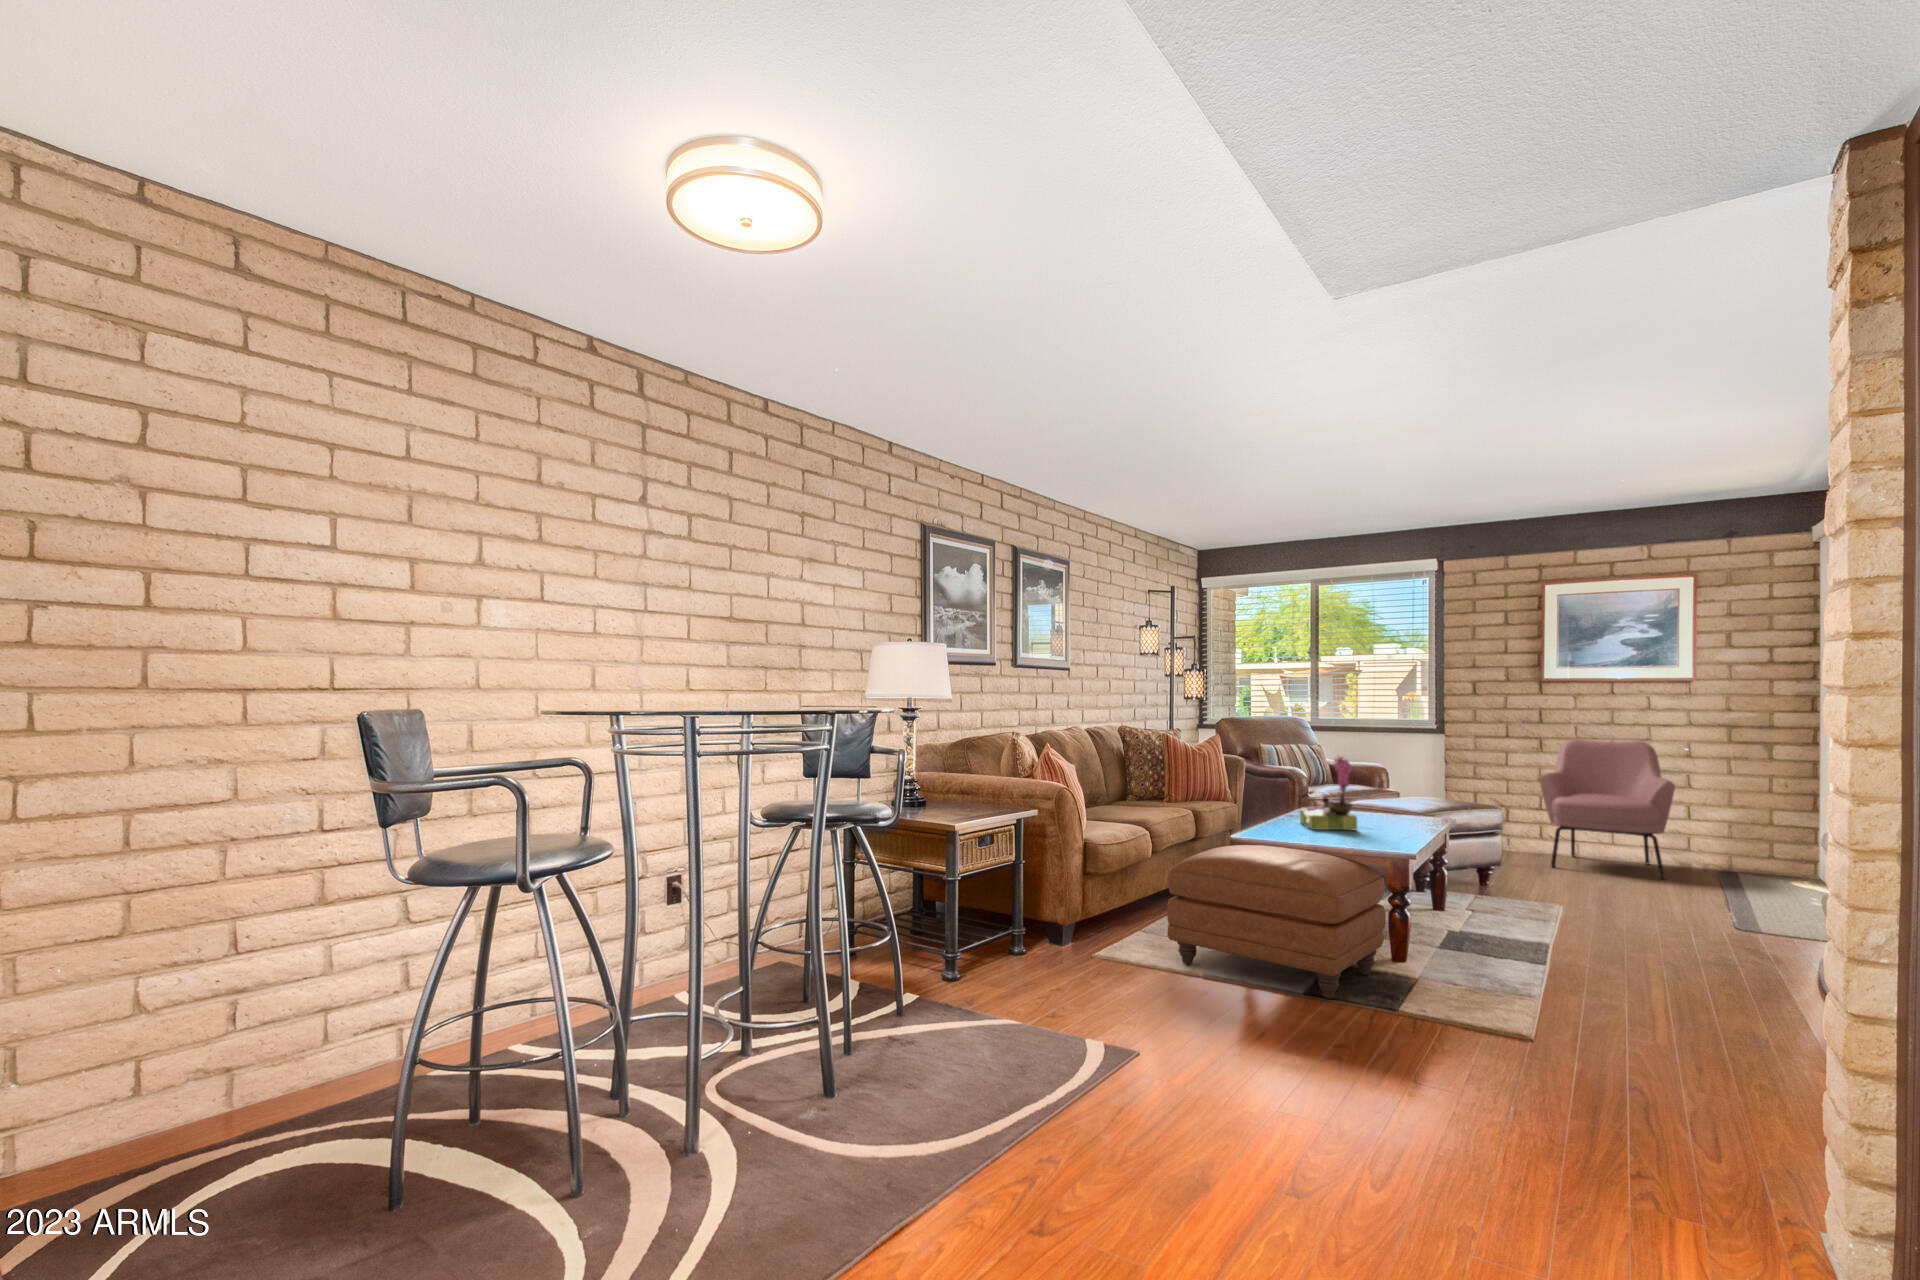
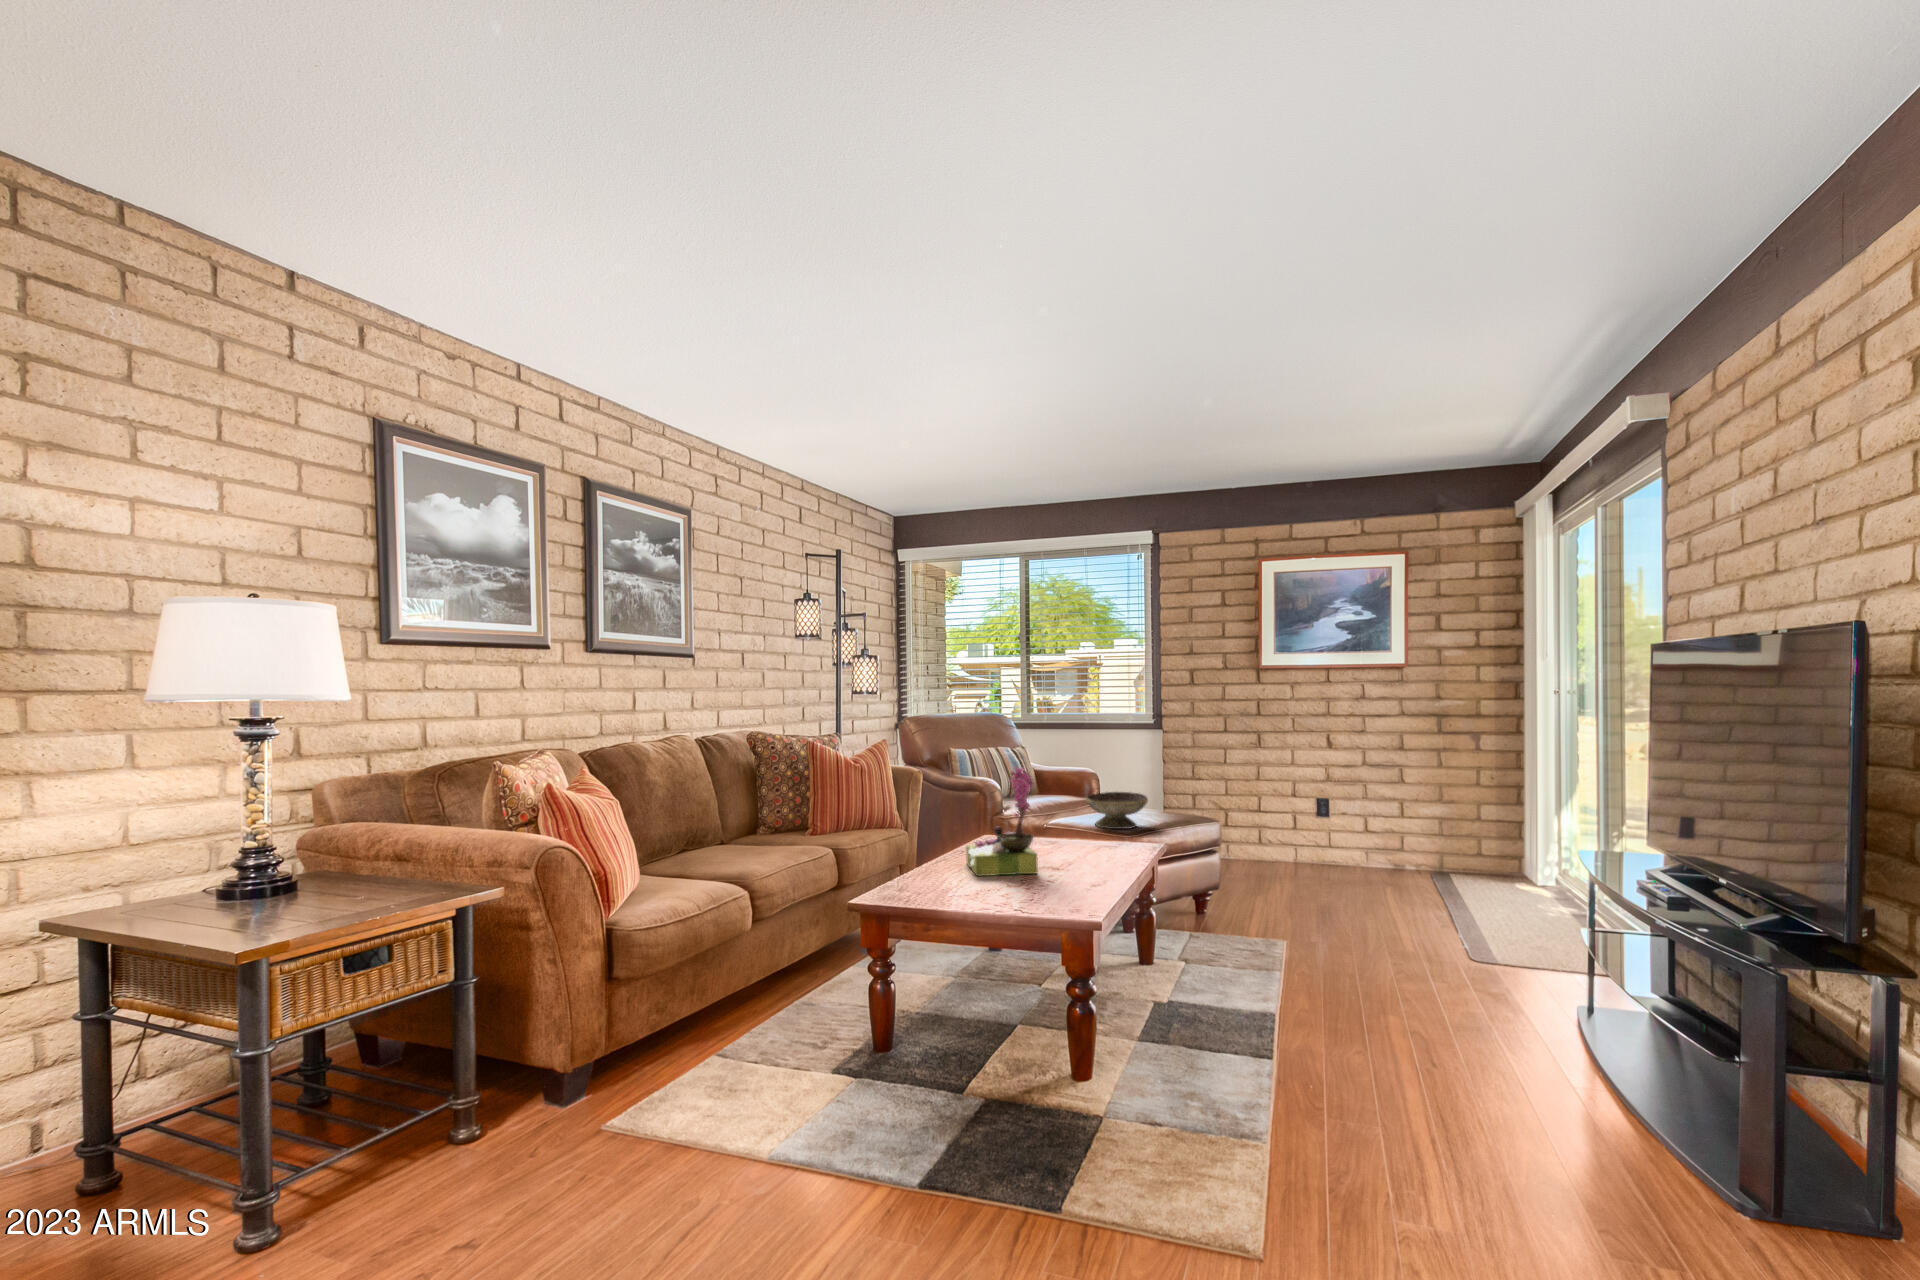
armchair: present [1539,739,1675,879] -> none [1257,732,1393,890]
decorative bowl: none [1384,781,1438,810] -> present [1086,792,1148,829]
ottoman: present [1167,845,1386,999] -> none [713,917,1059,1203]

